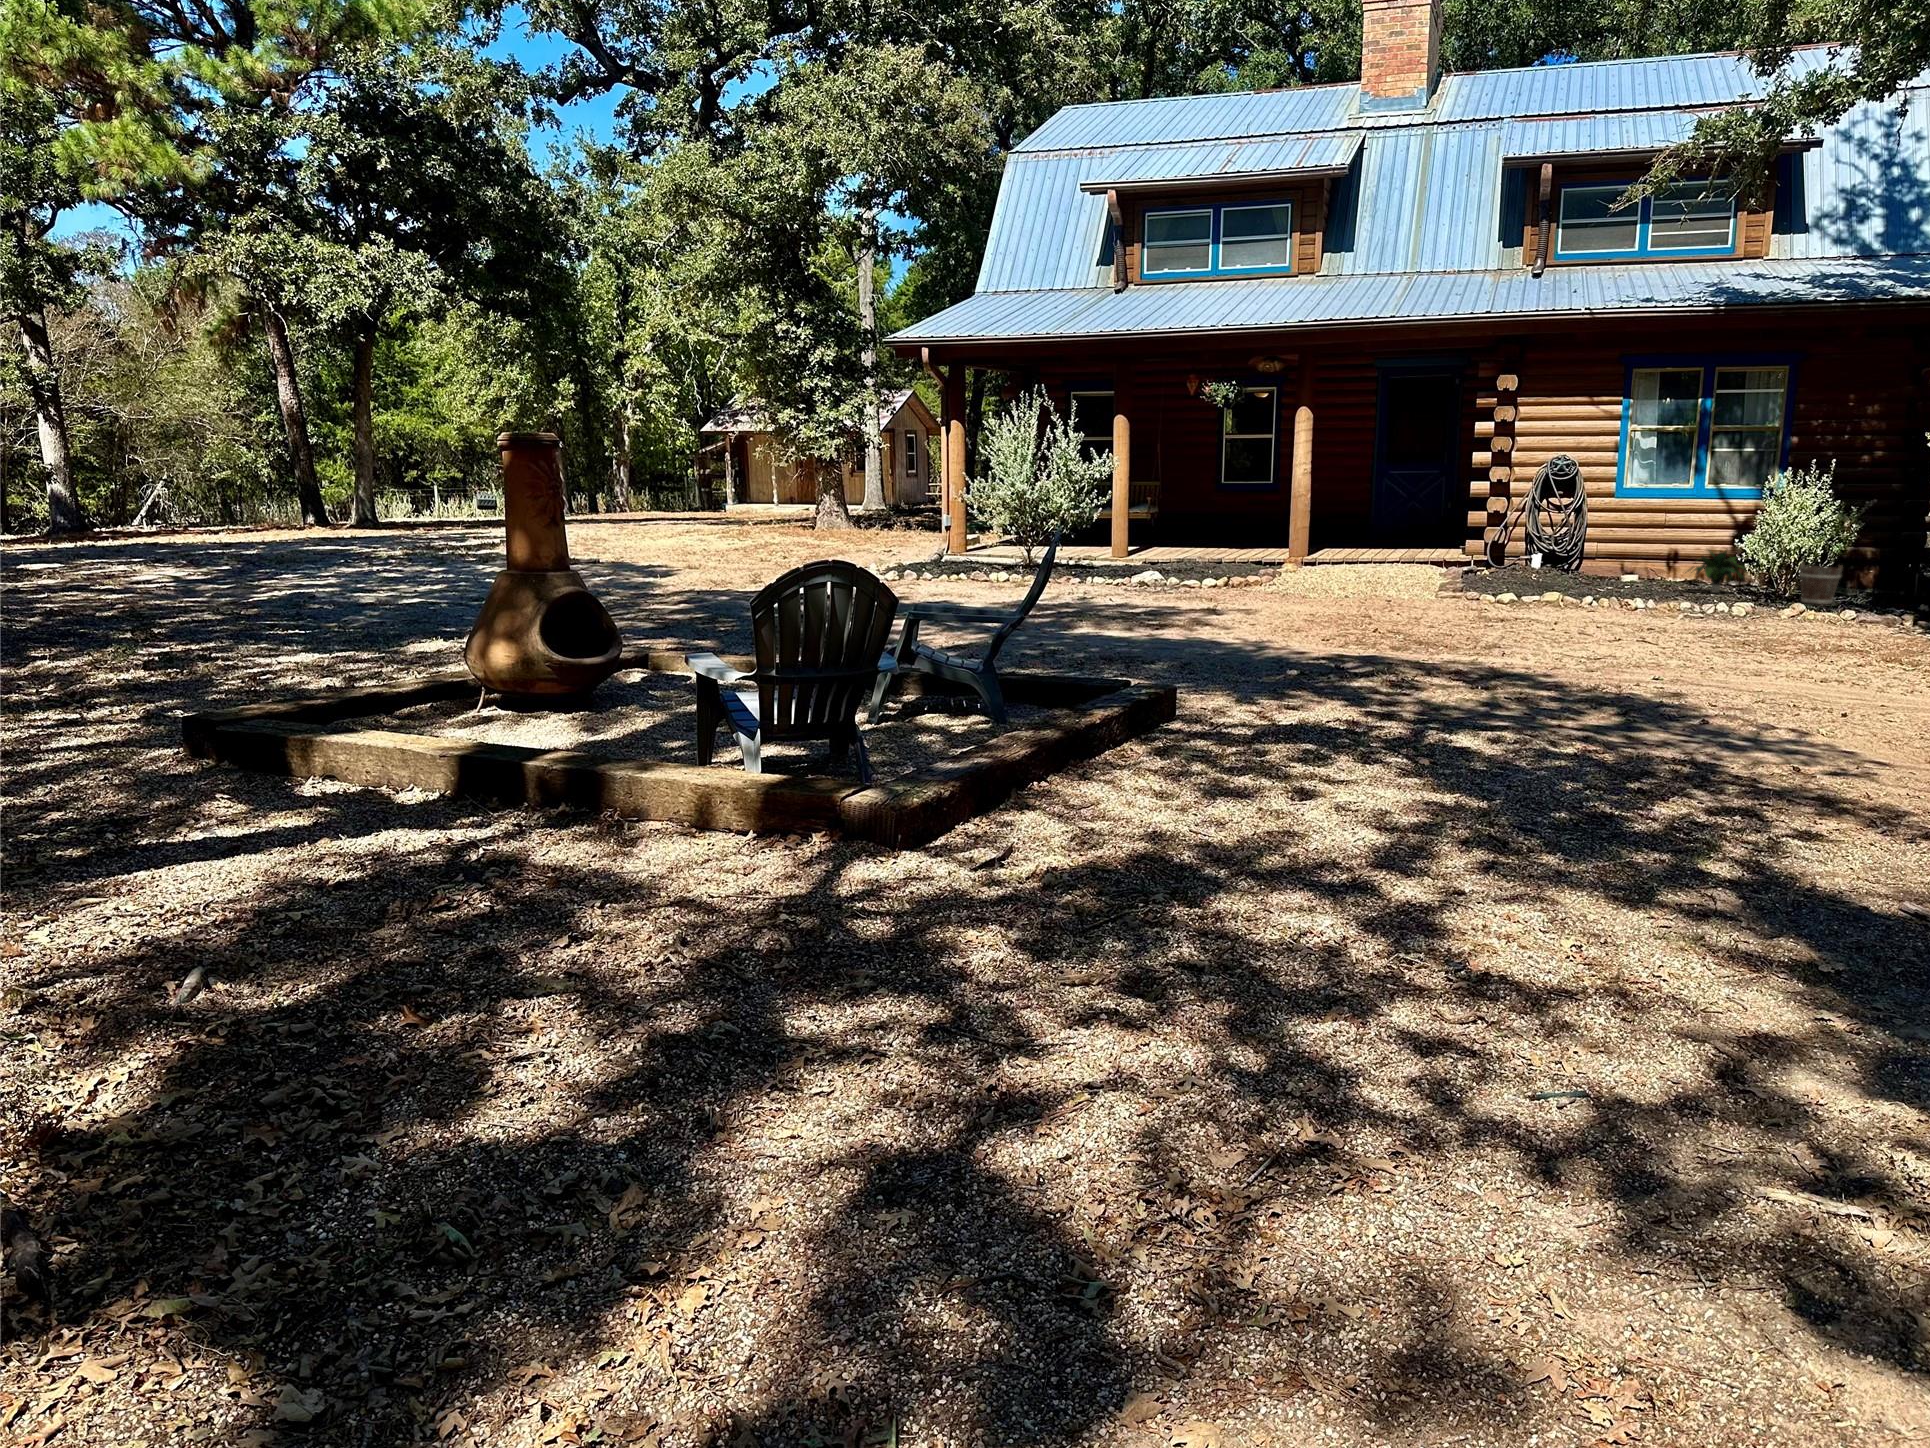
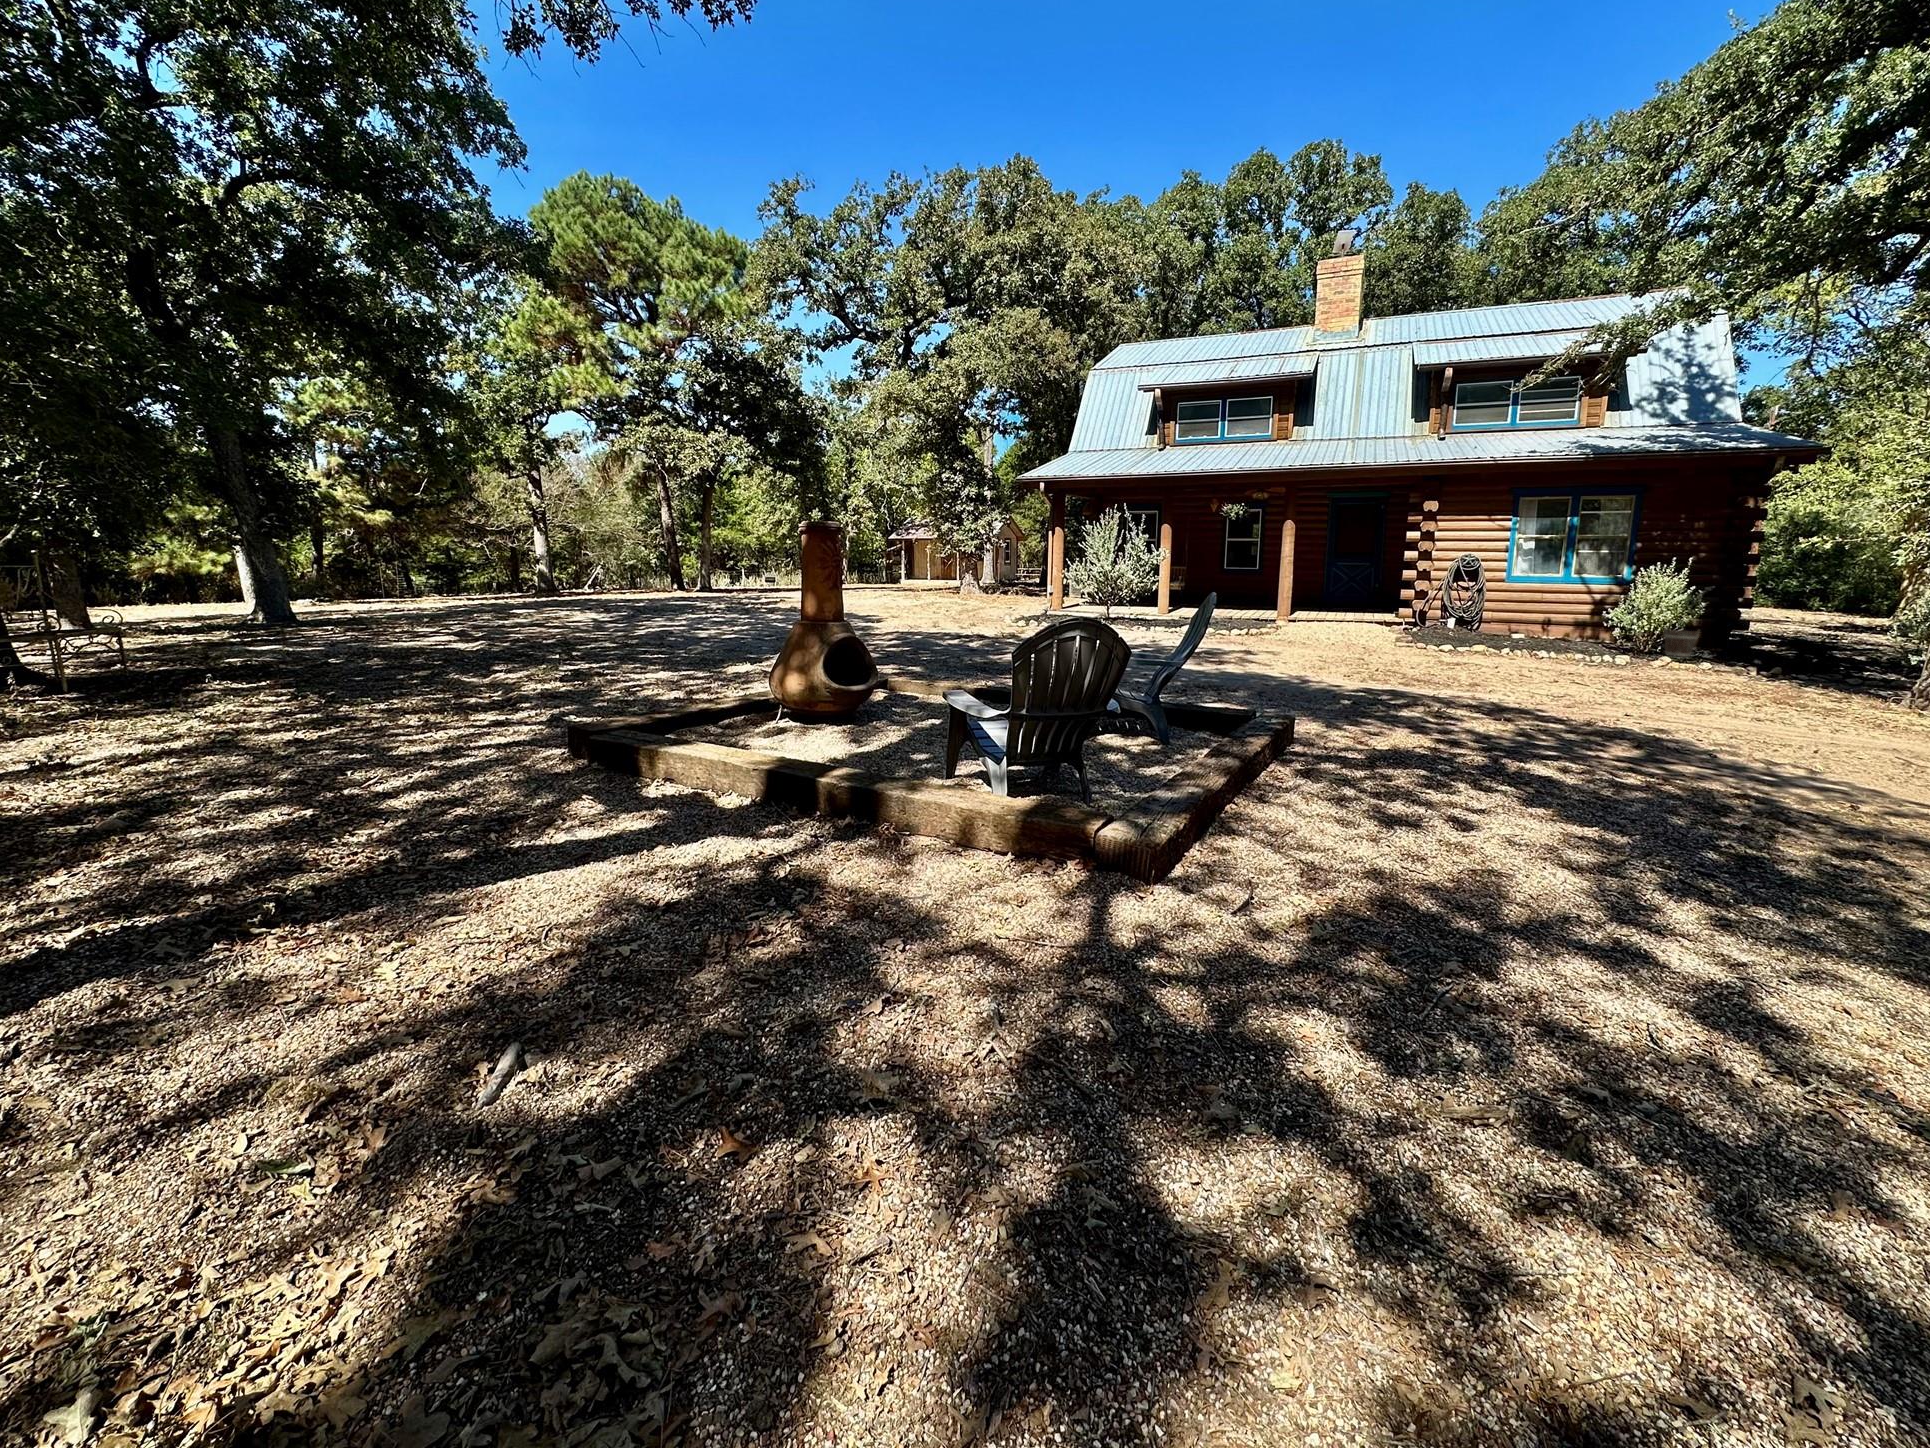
potted plant: present [1688,551,1745,593] -> none [1568,616,1618,647]

